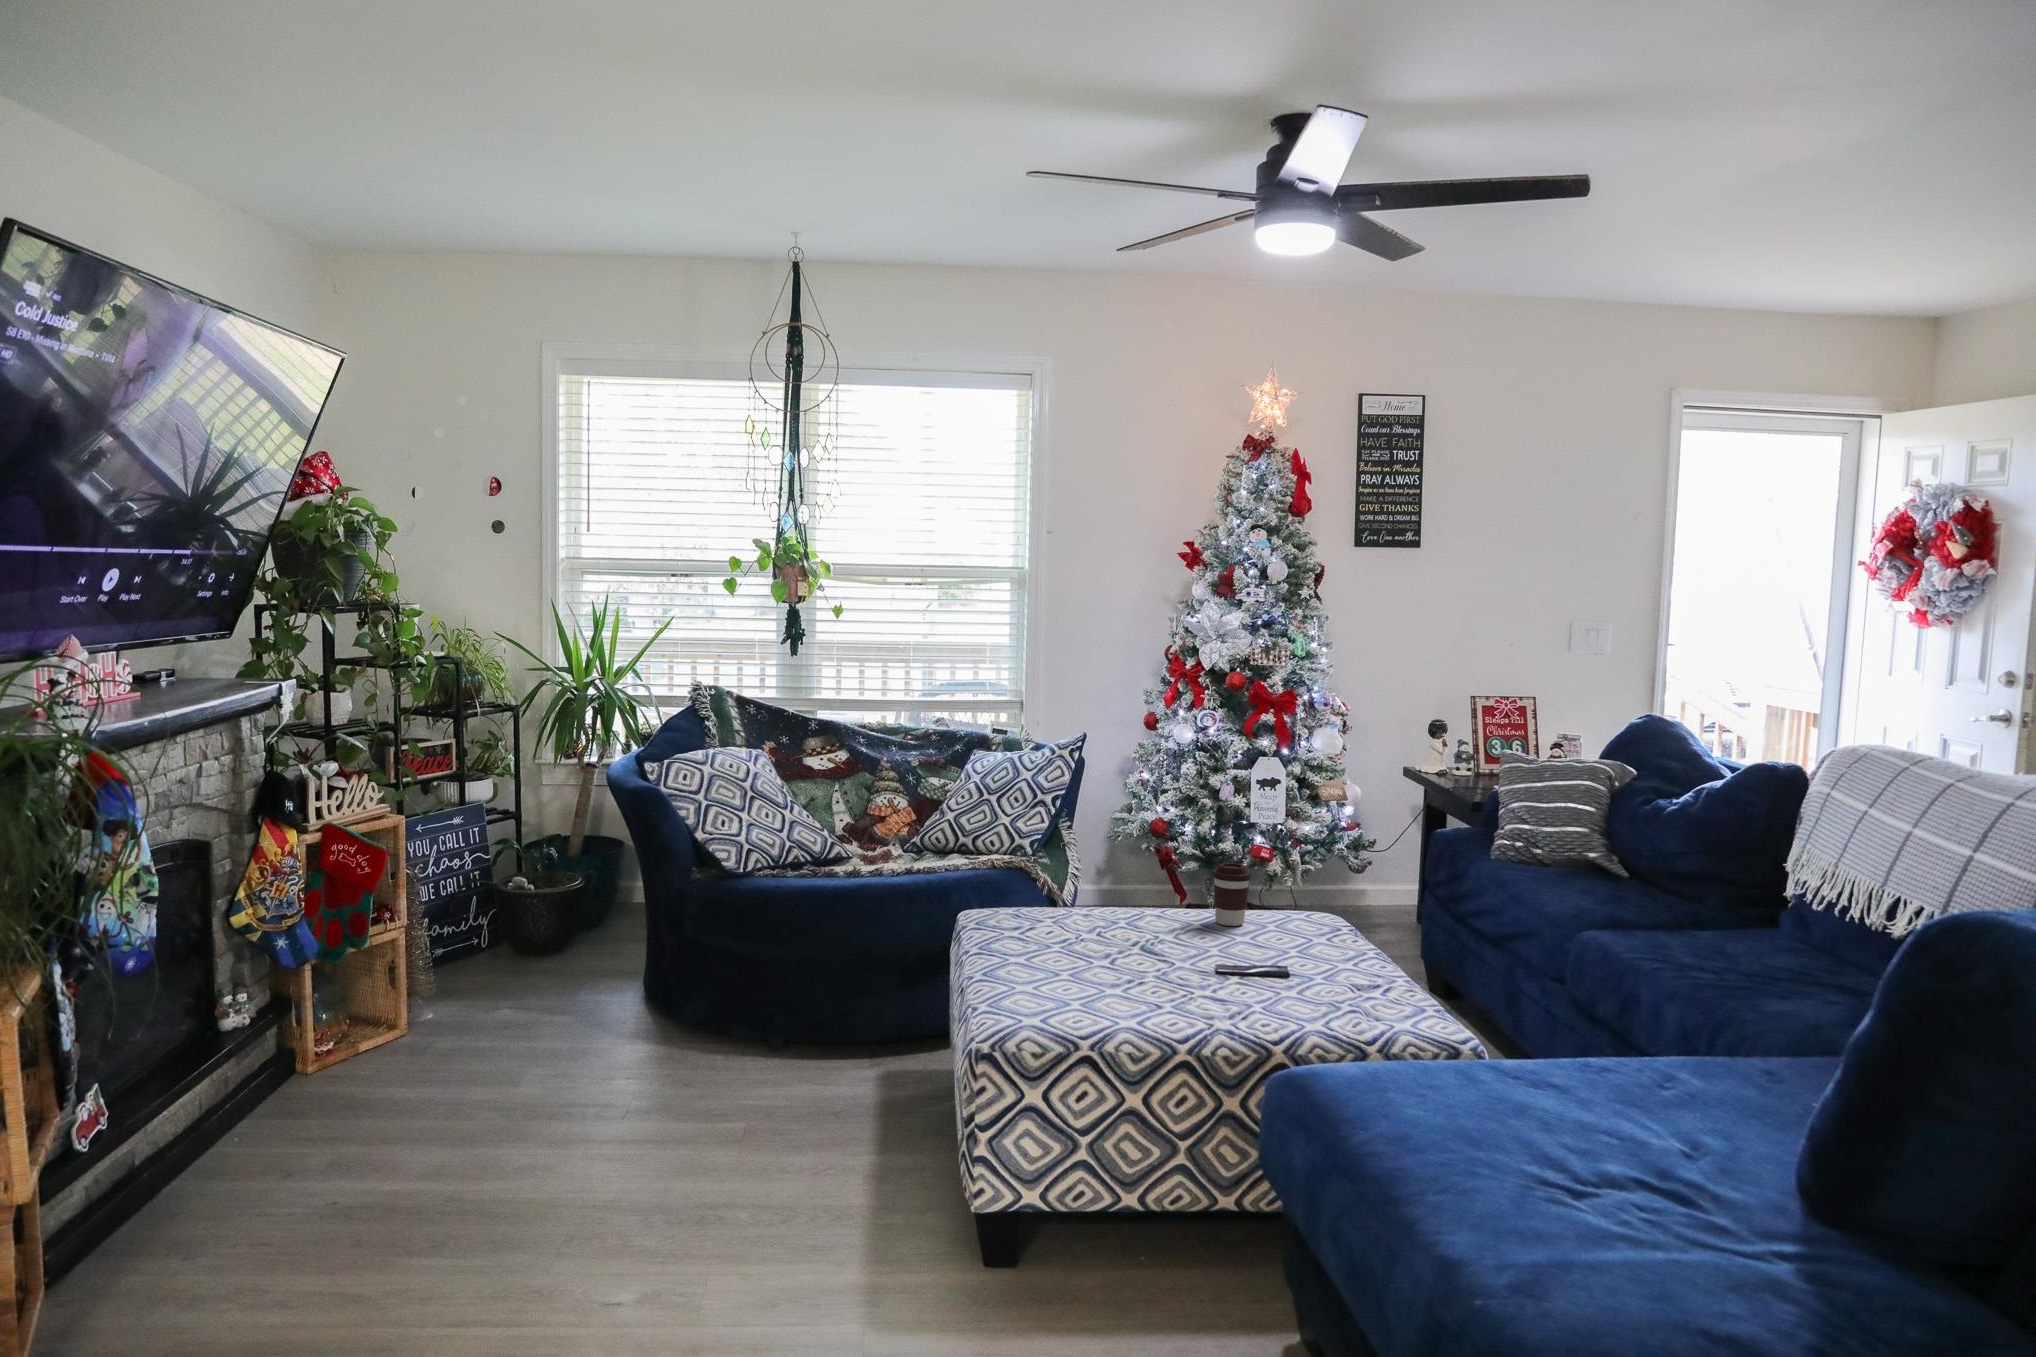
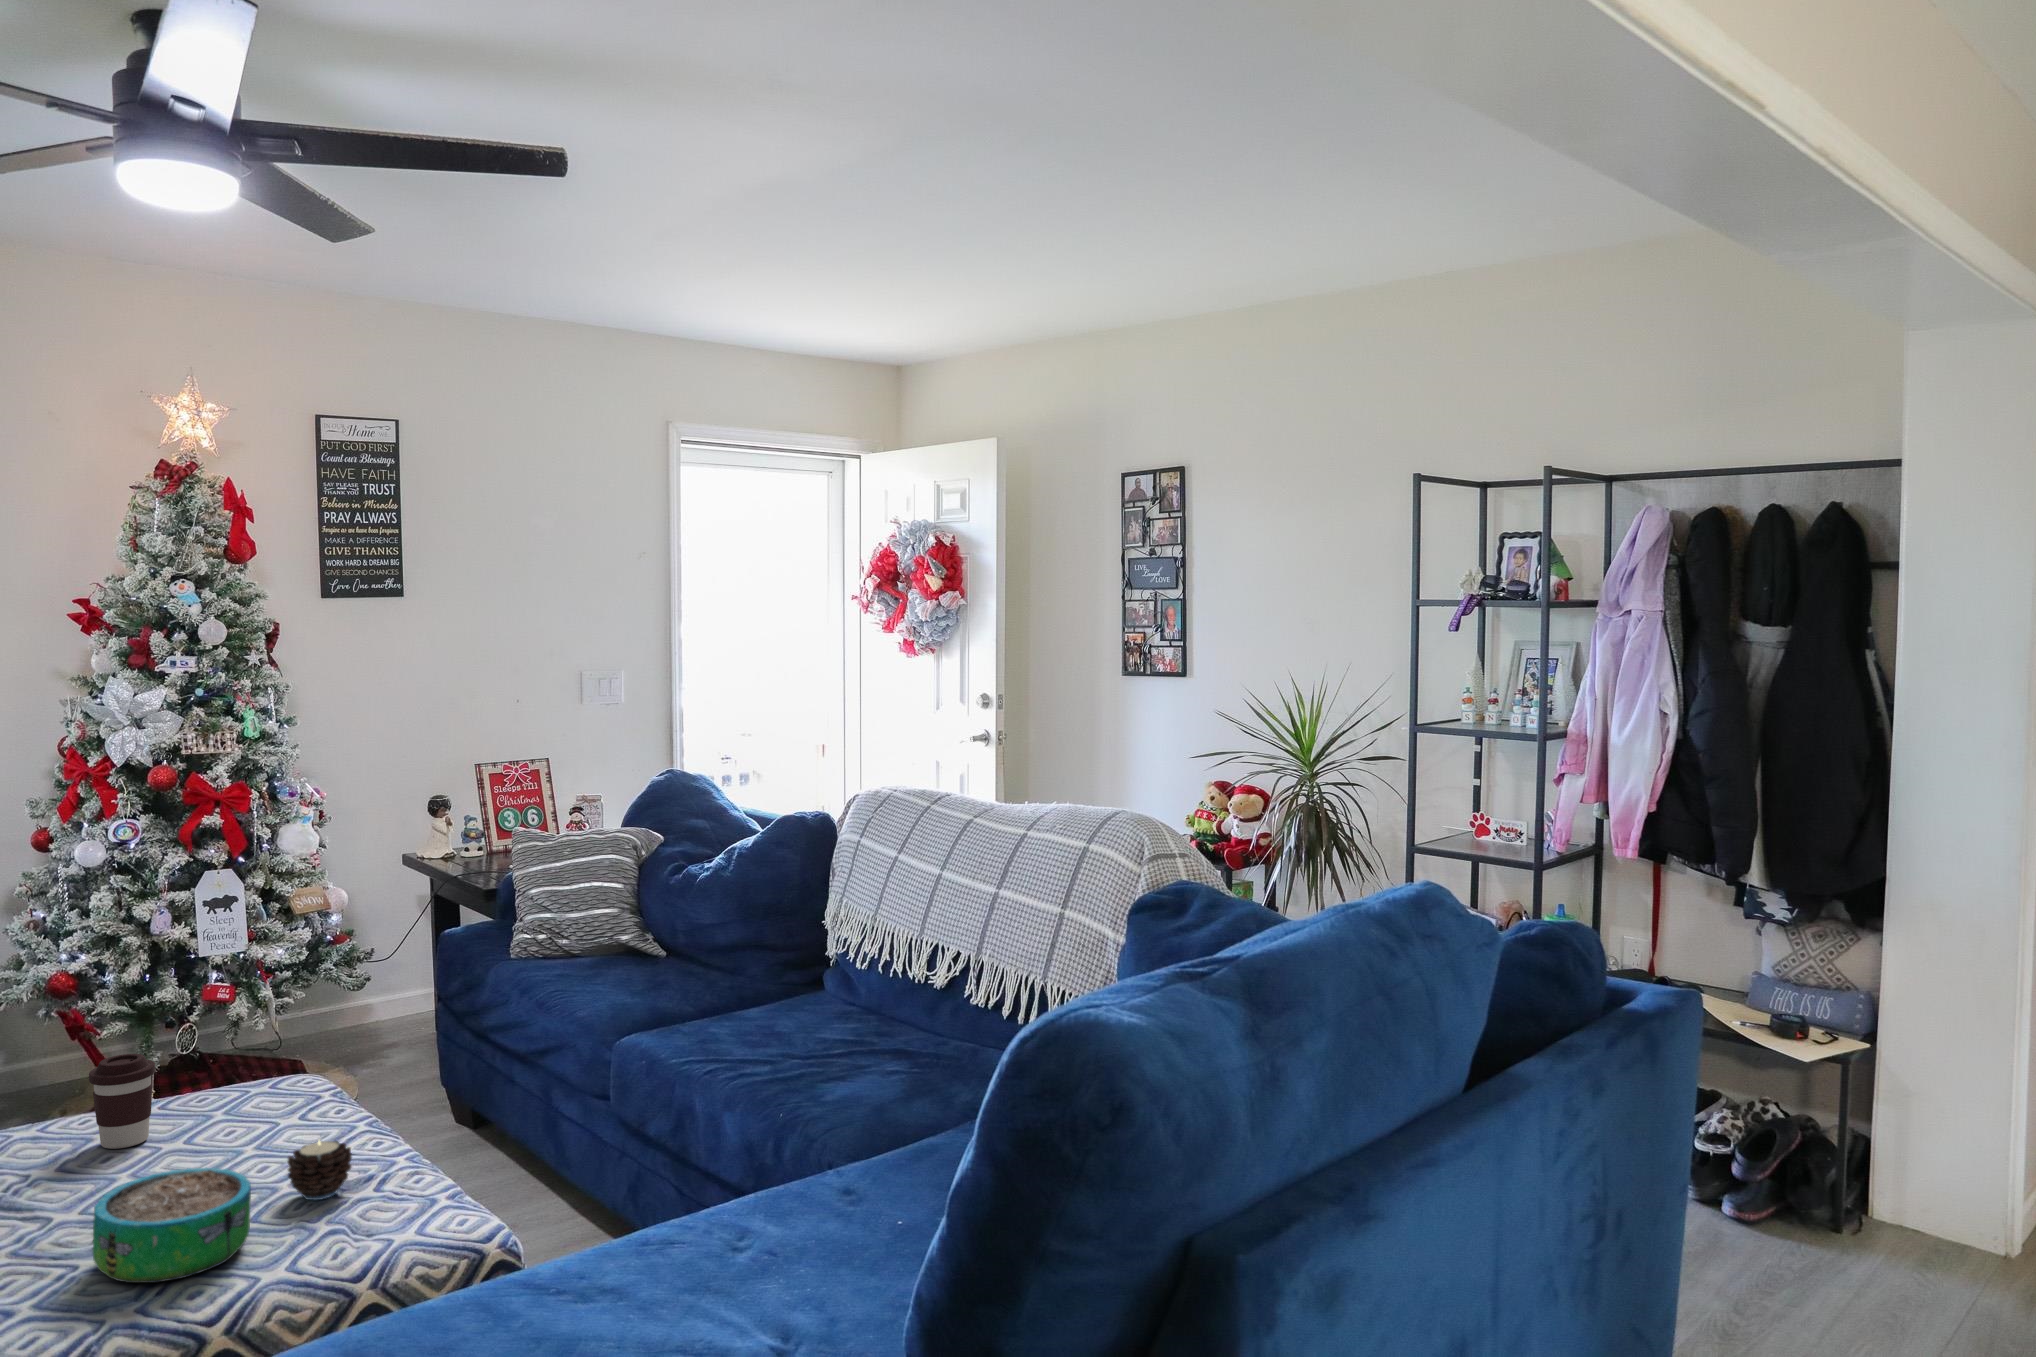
decorative bowl: none [1229,934,1323,1000] -> present [92,1168,251,1283]
candle: none [1340,937,1384,981] -> present [288,1141,352,1200]

